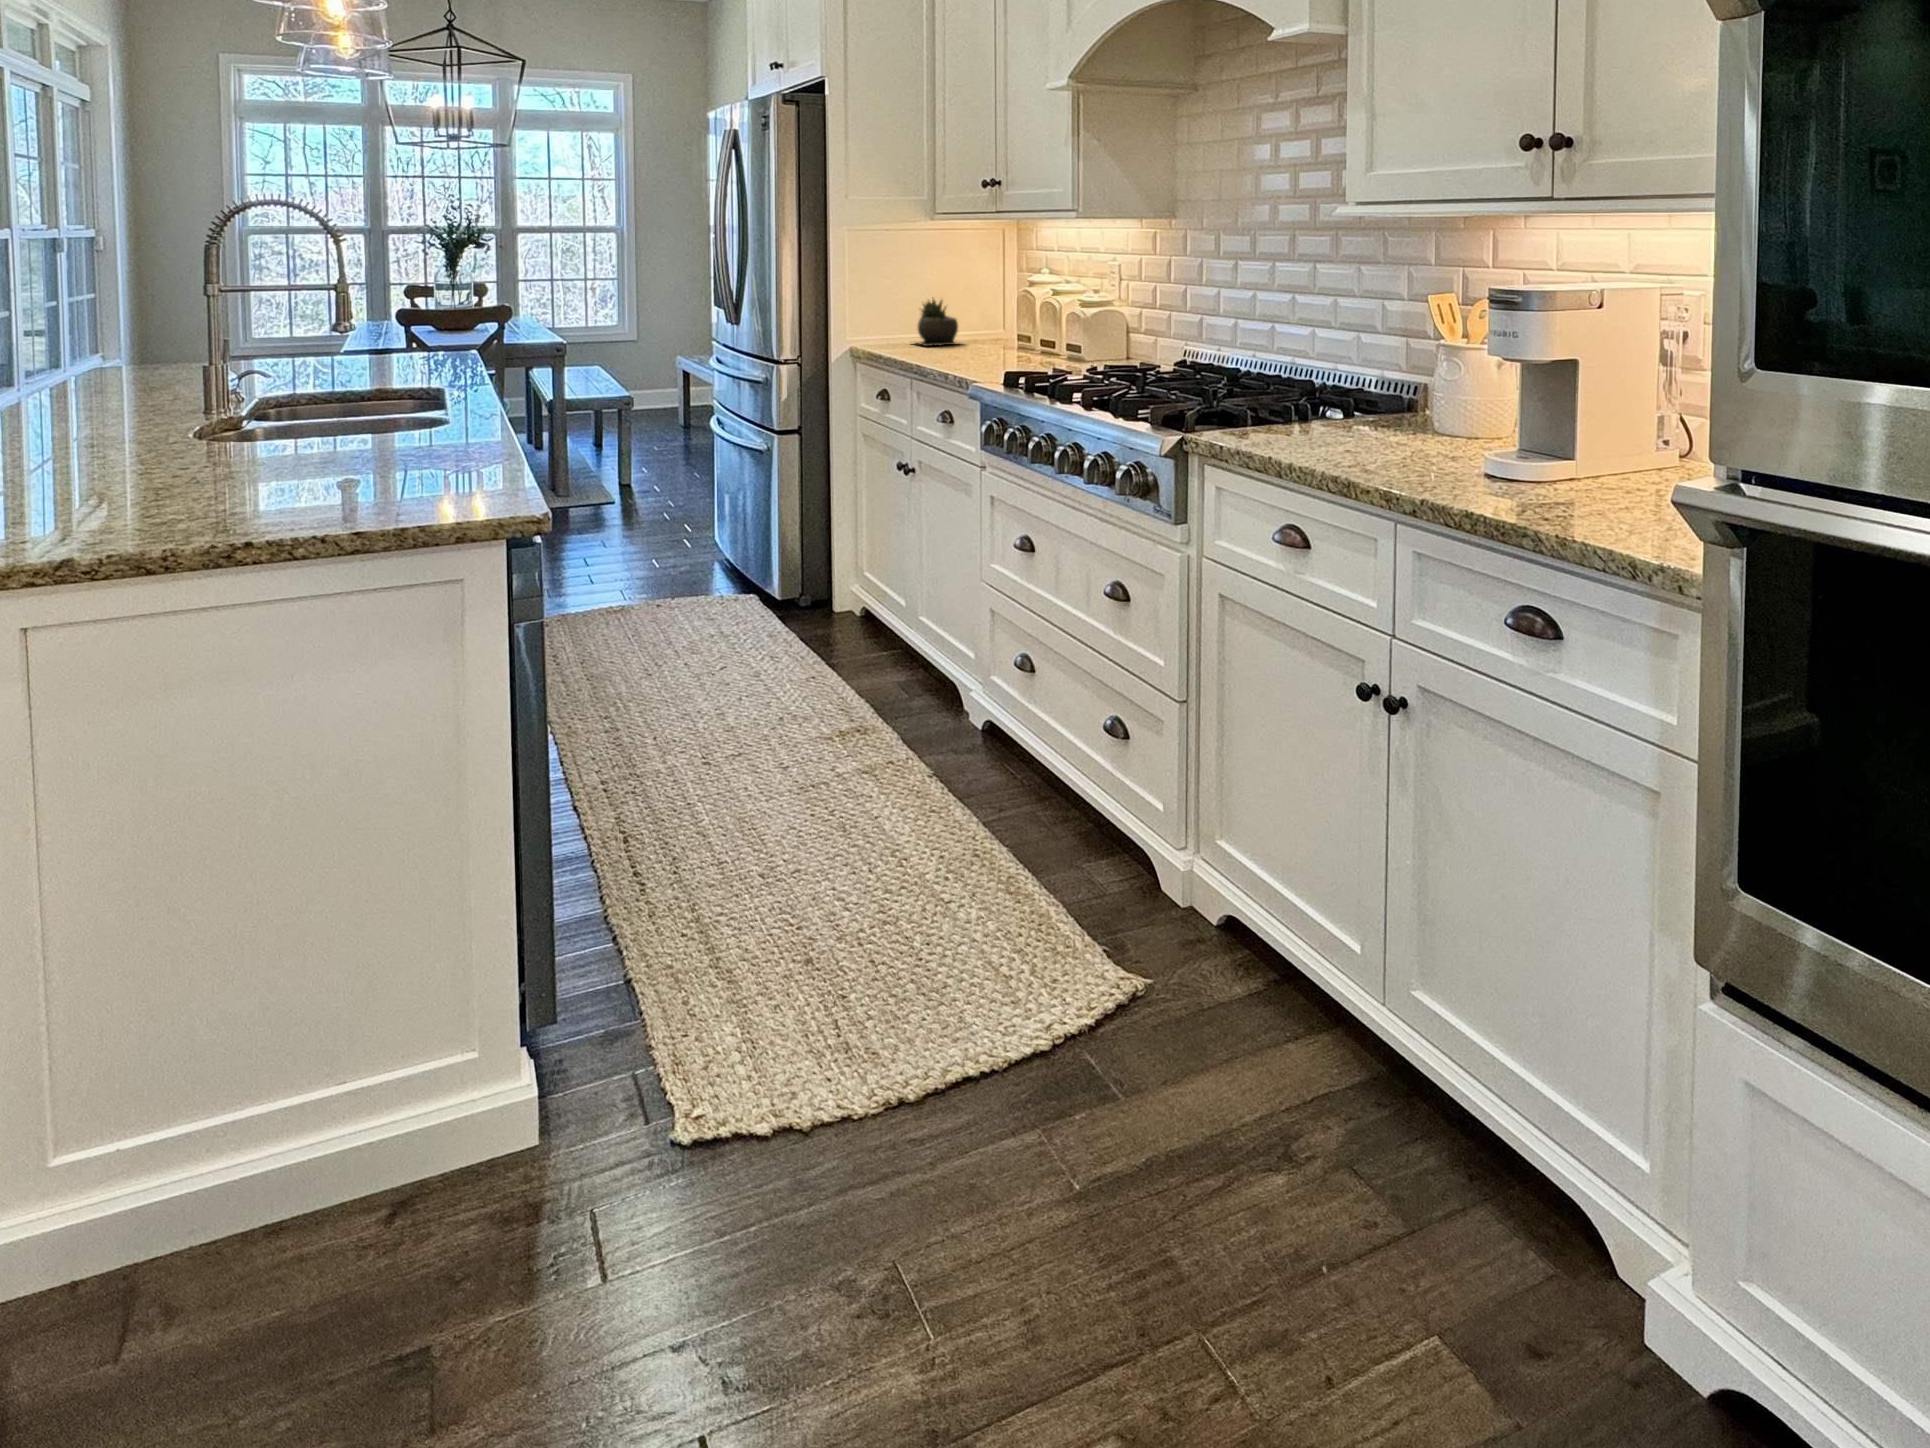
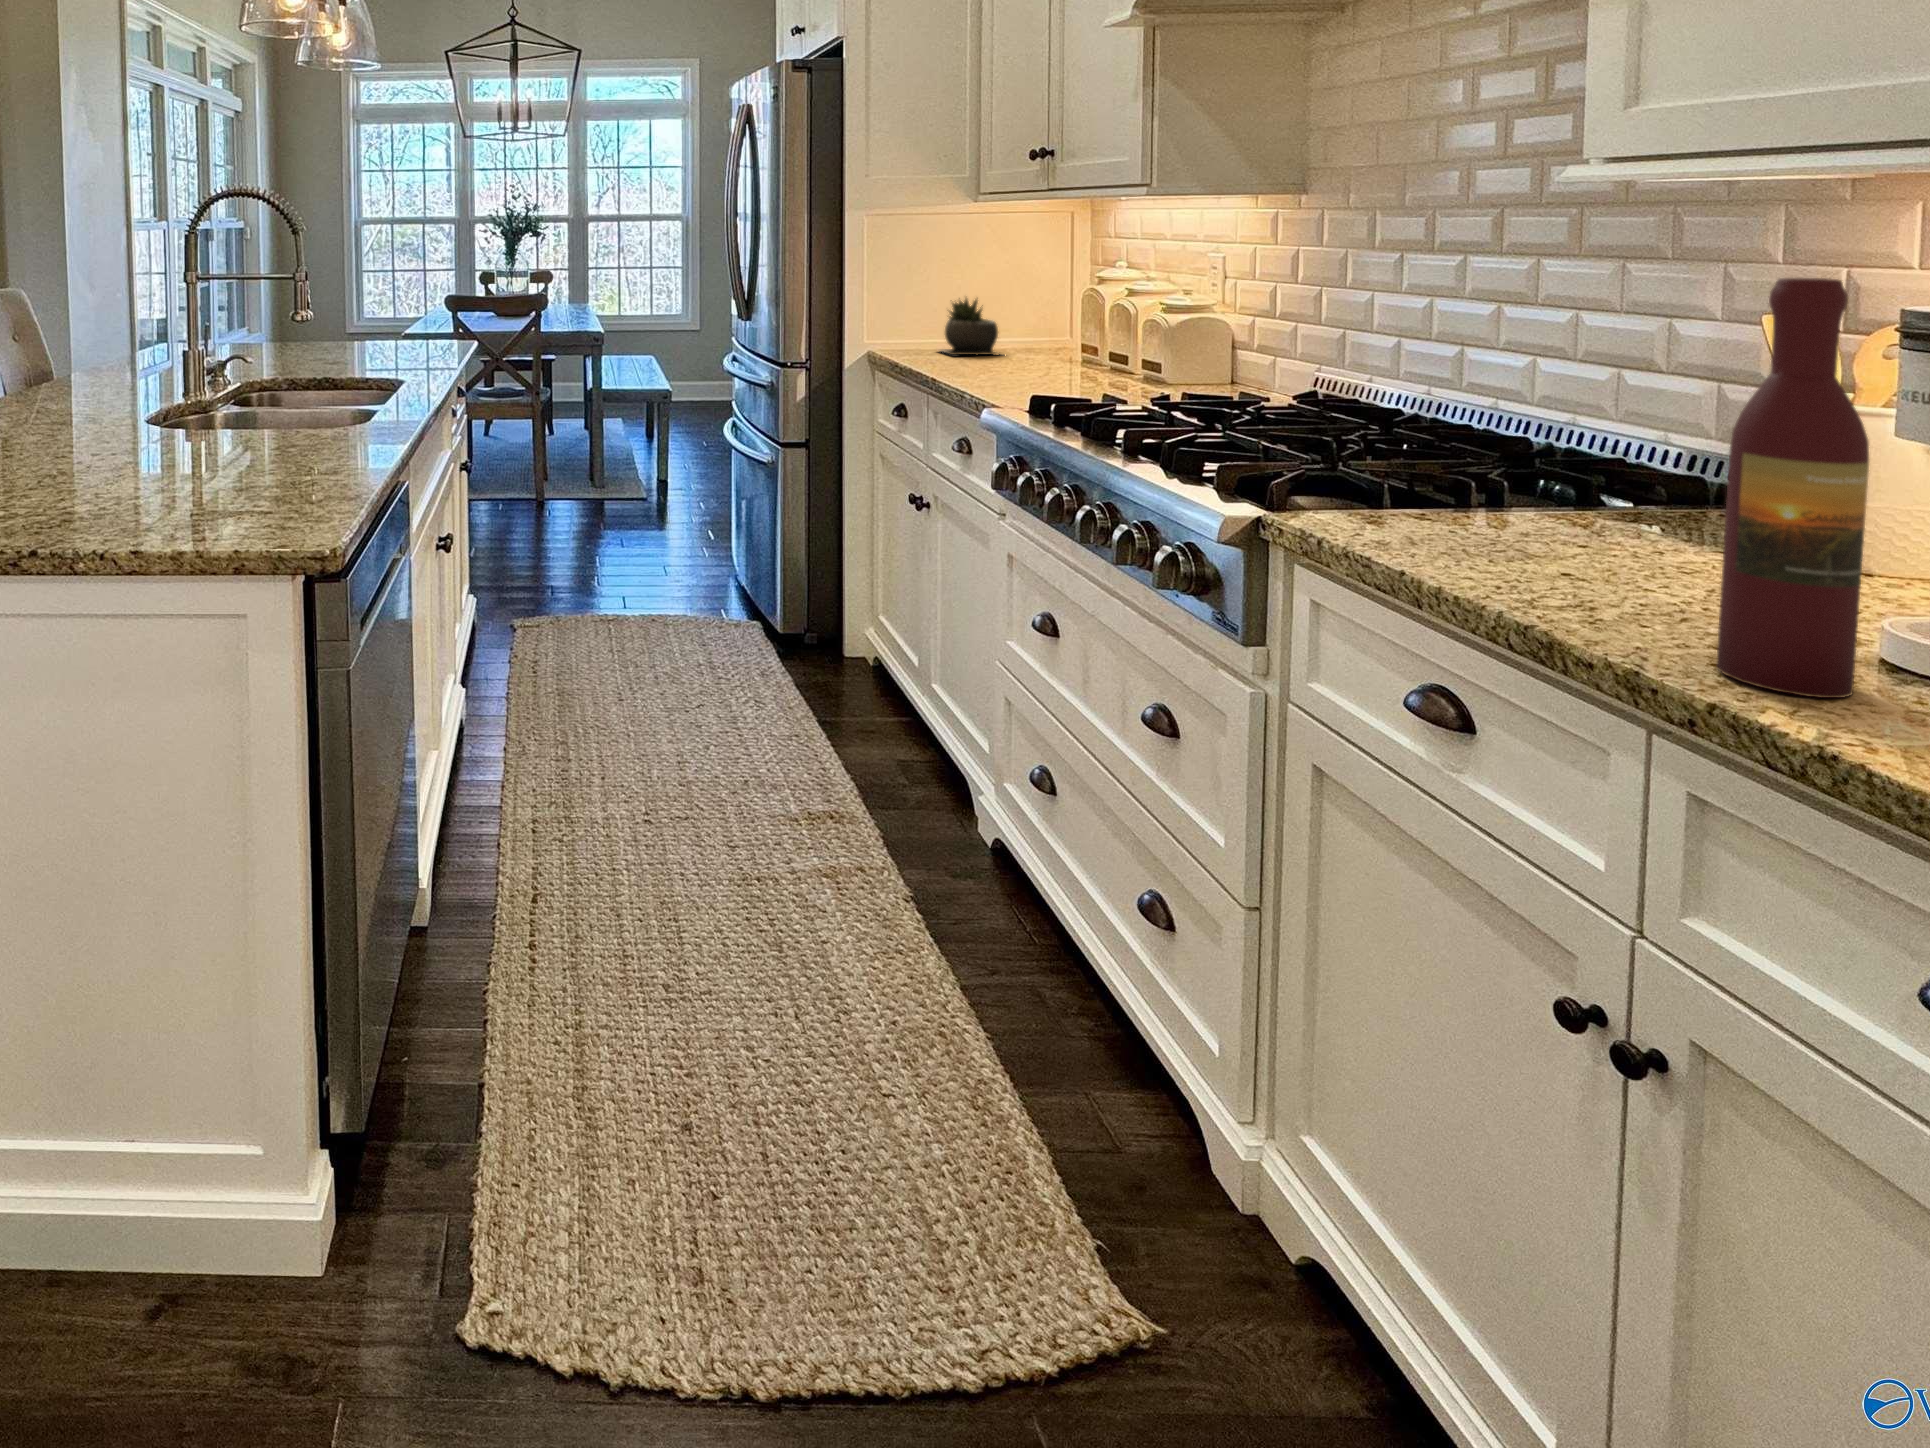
wine bottle: none [1423,272,1478,487] -> present [1716,278,1869,698]

